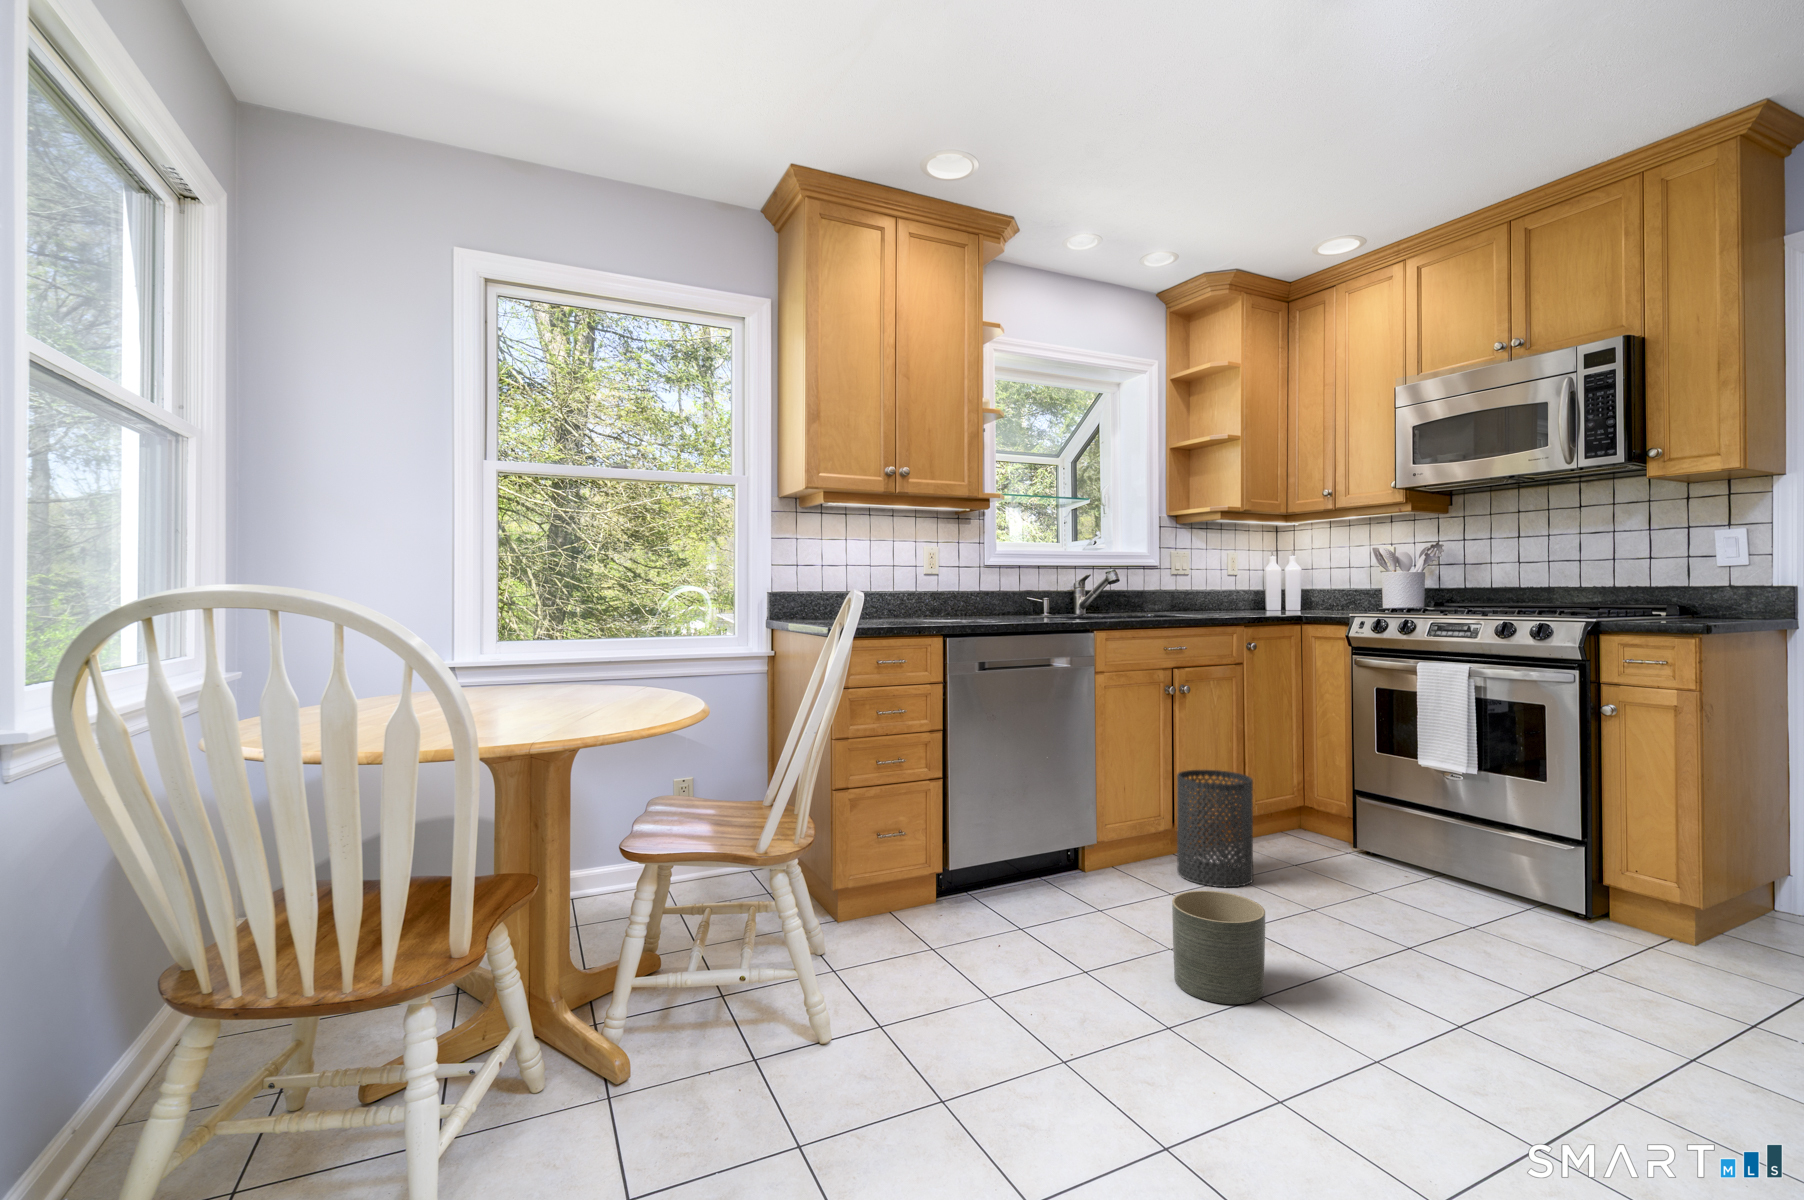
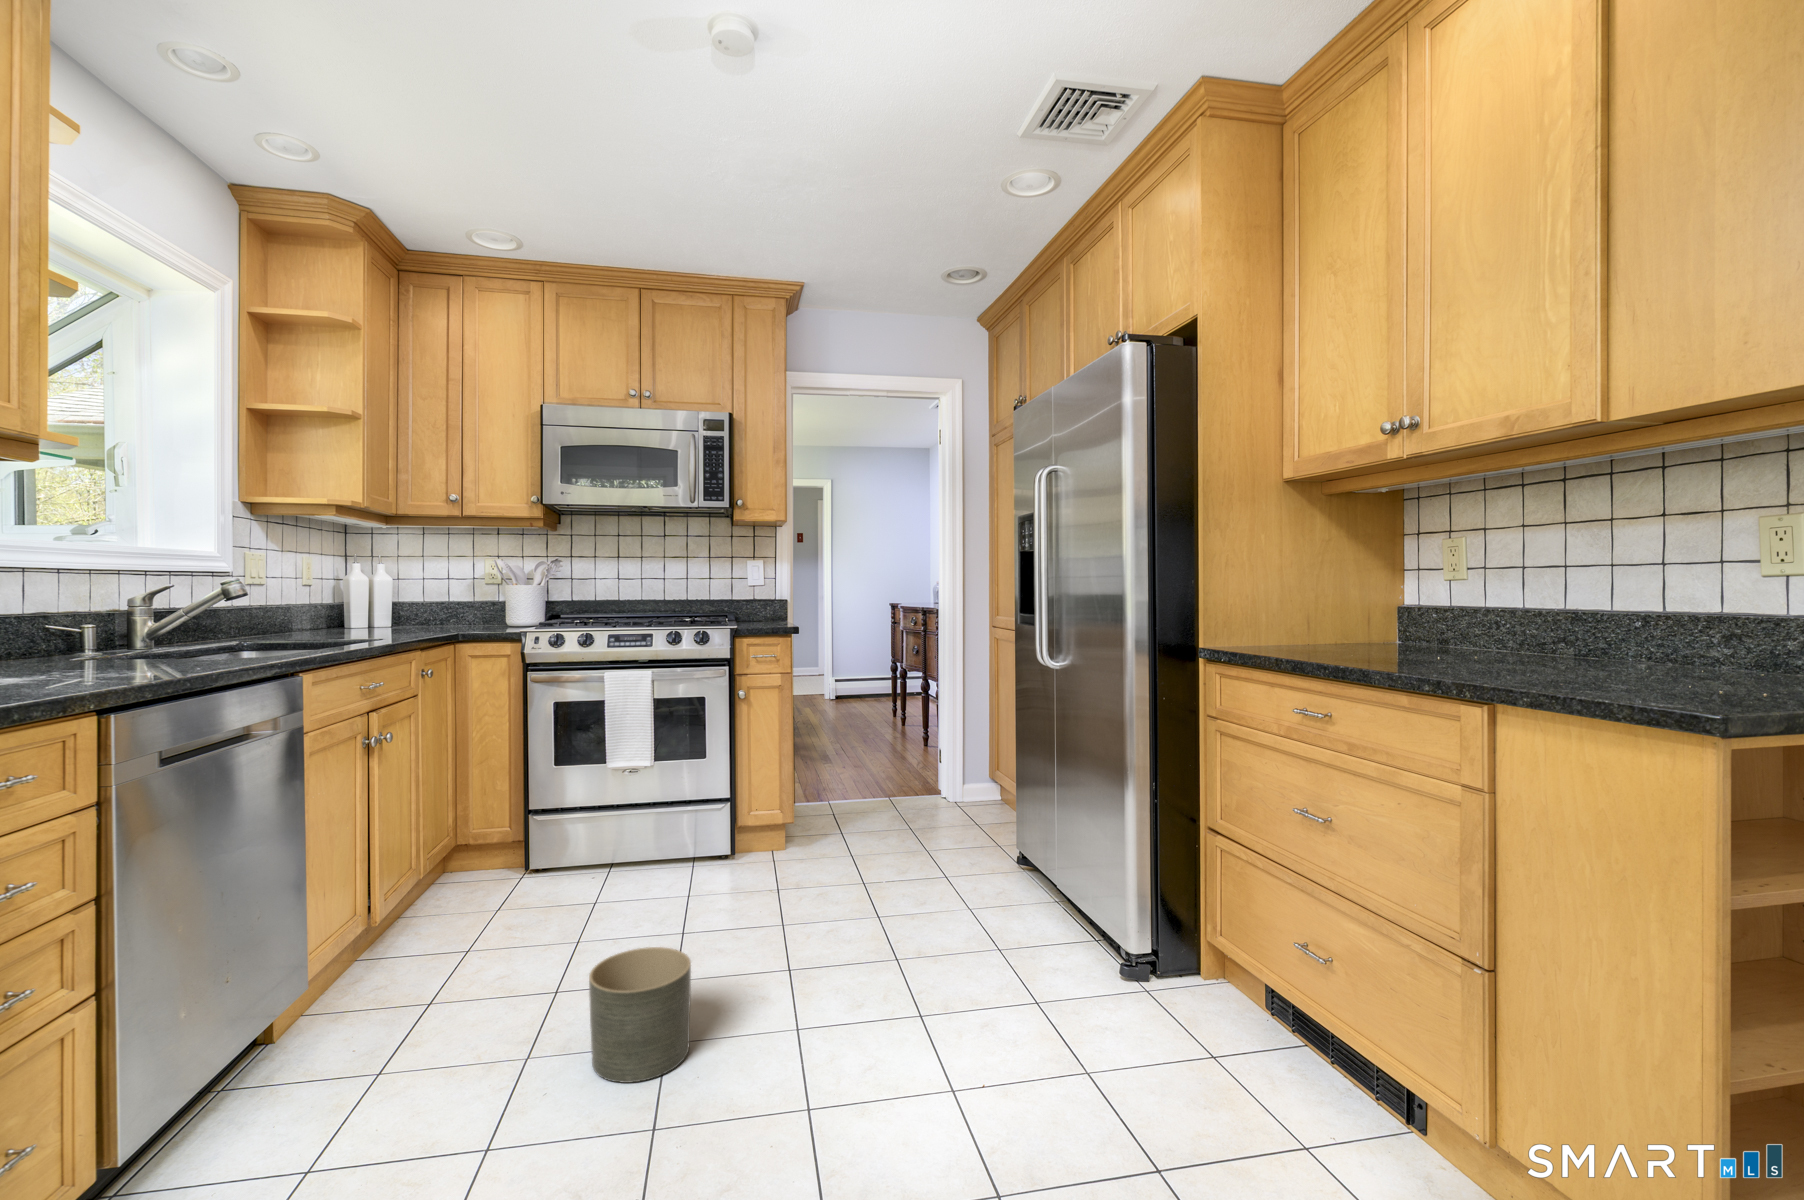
trash can: present [1177,770,1253,887] -> none [393,825,498,977]

